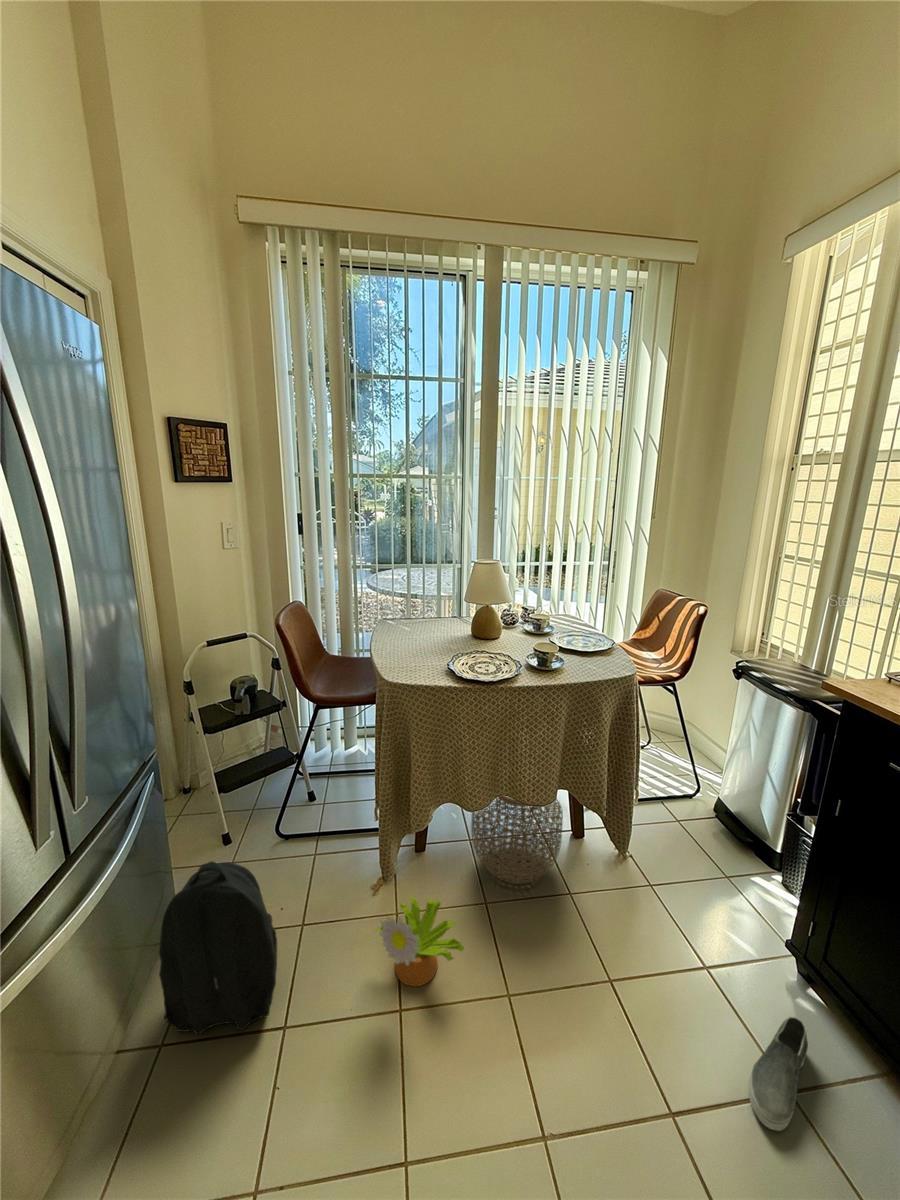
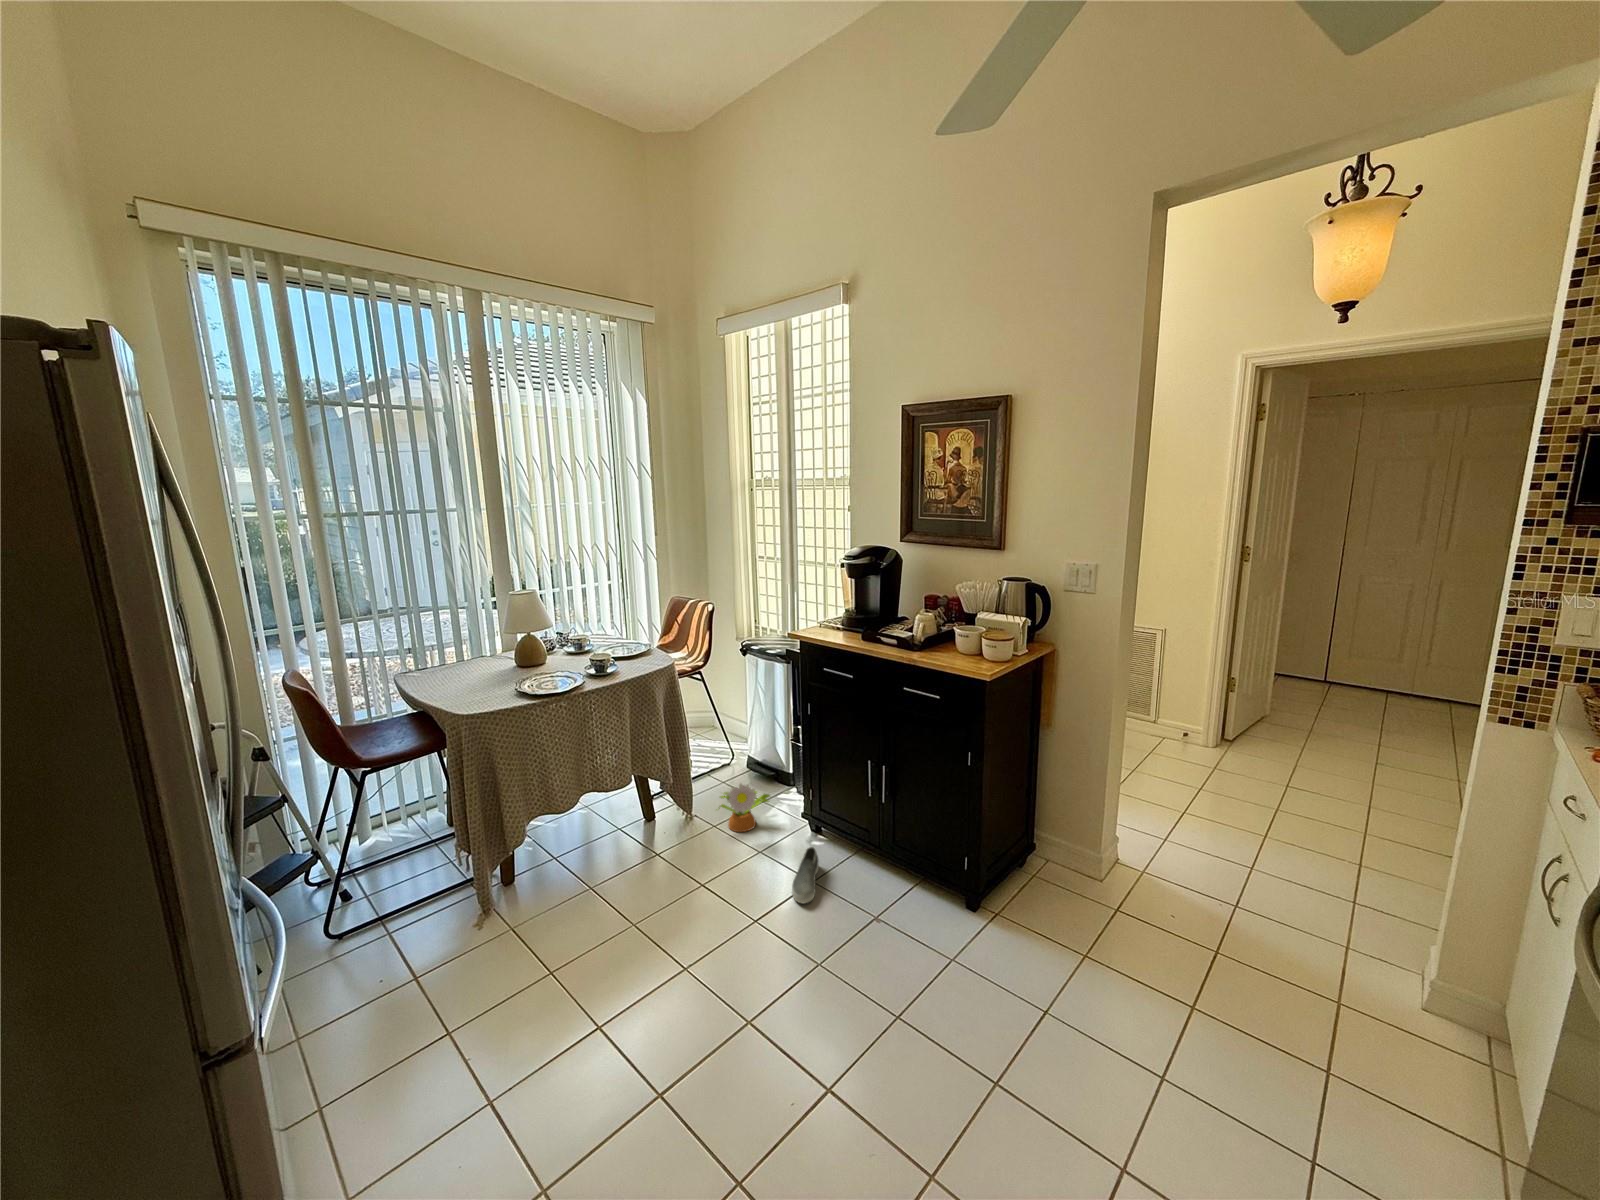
woven basket: present [471,793,563,884] -> none [555,774,641,871]
backpack: present [159,861,277,1034] -> none [282,915,422,1102]
decorative plant: present [376,898,464,986] -> present [719,783,770,832]

